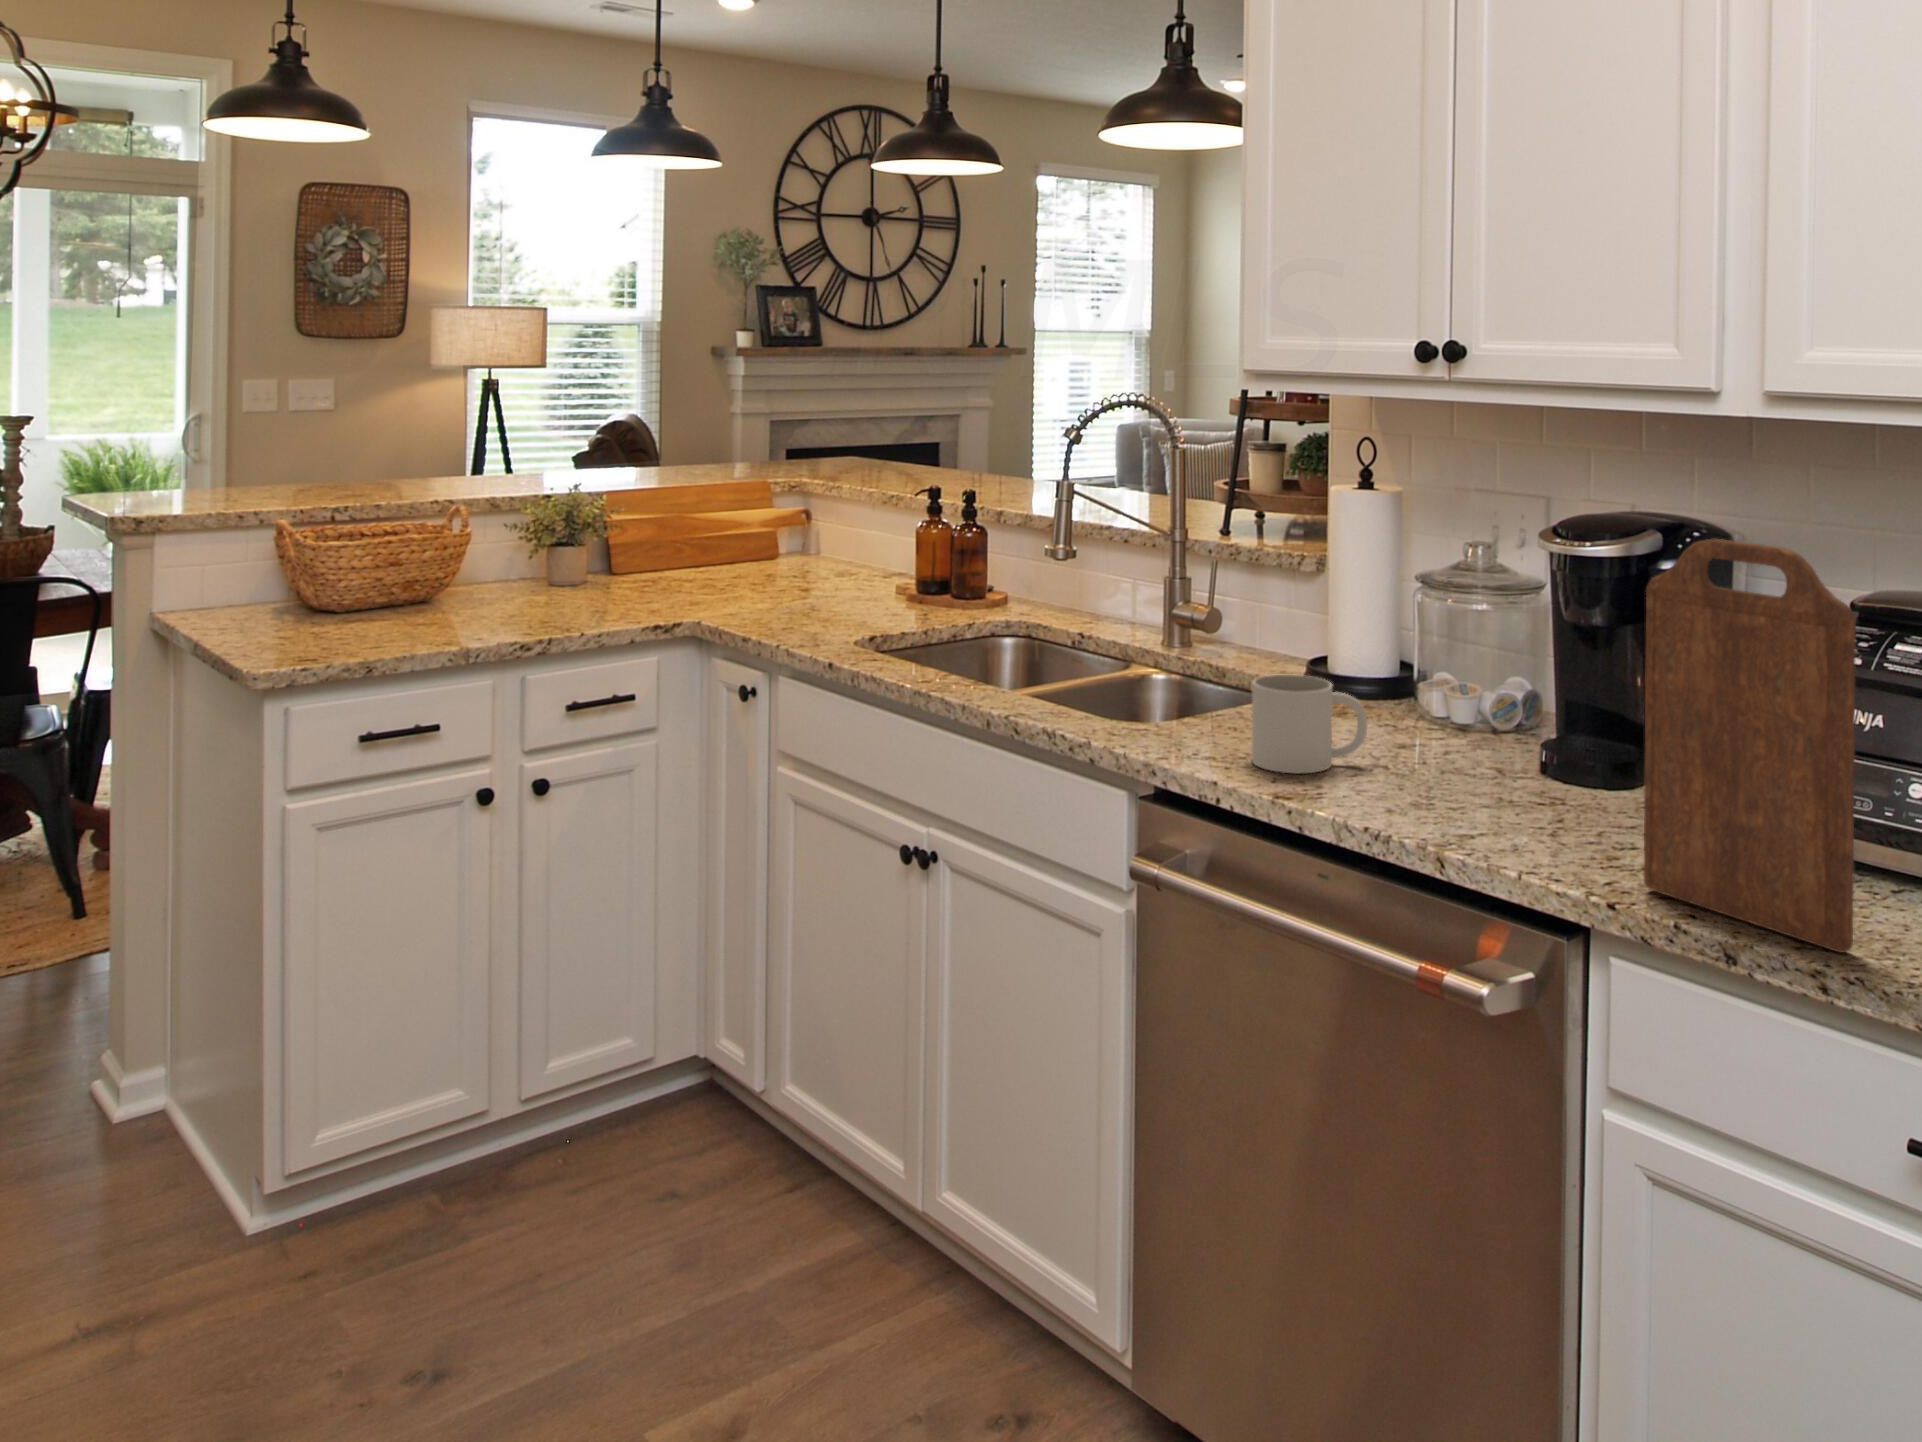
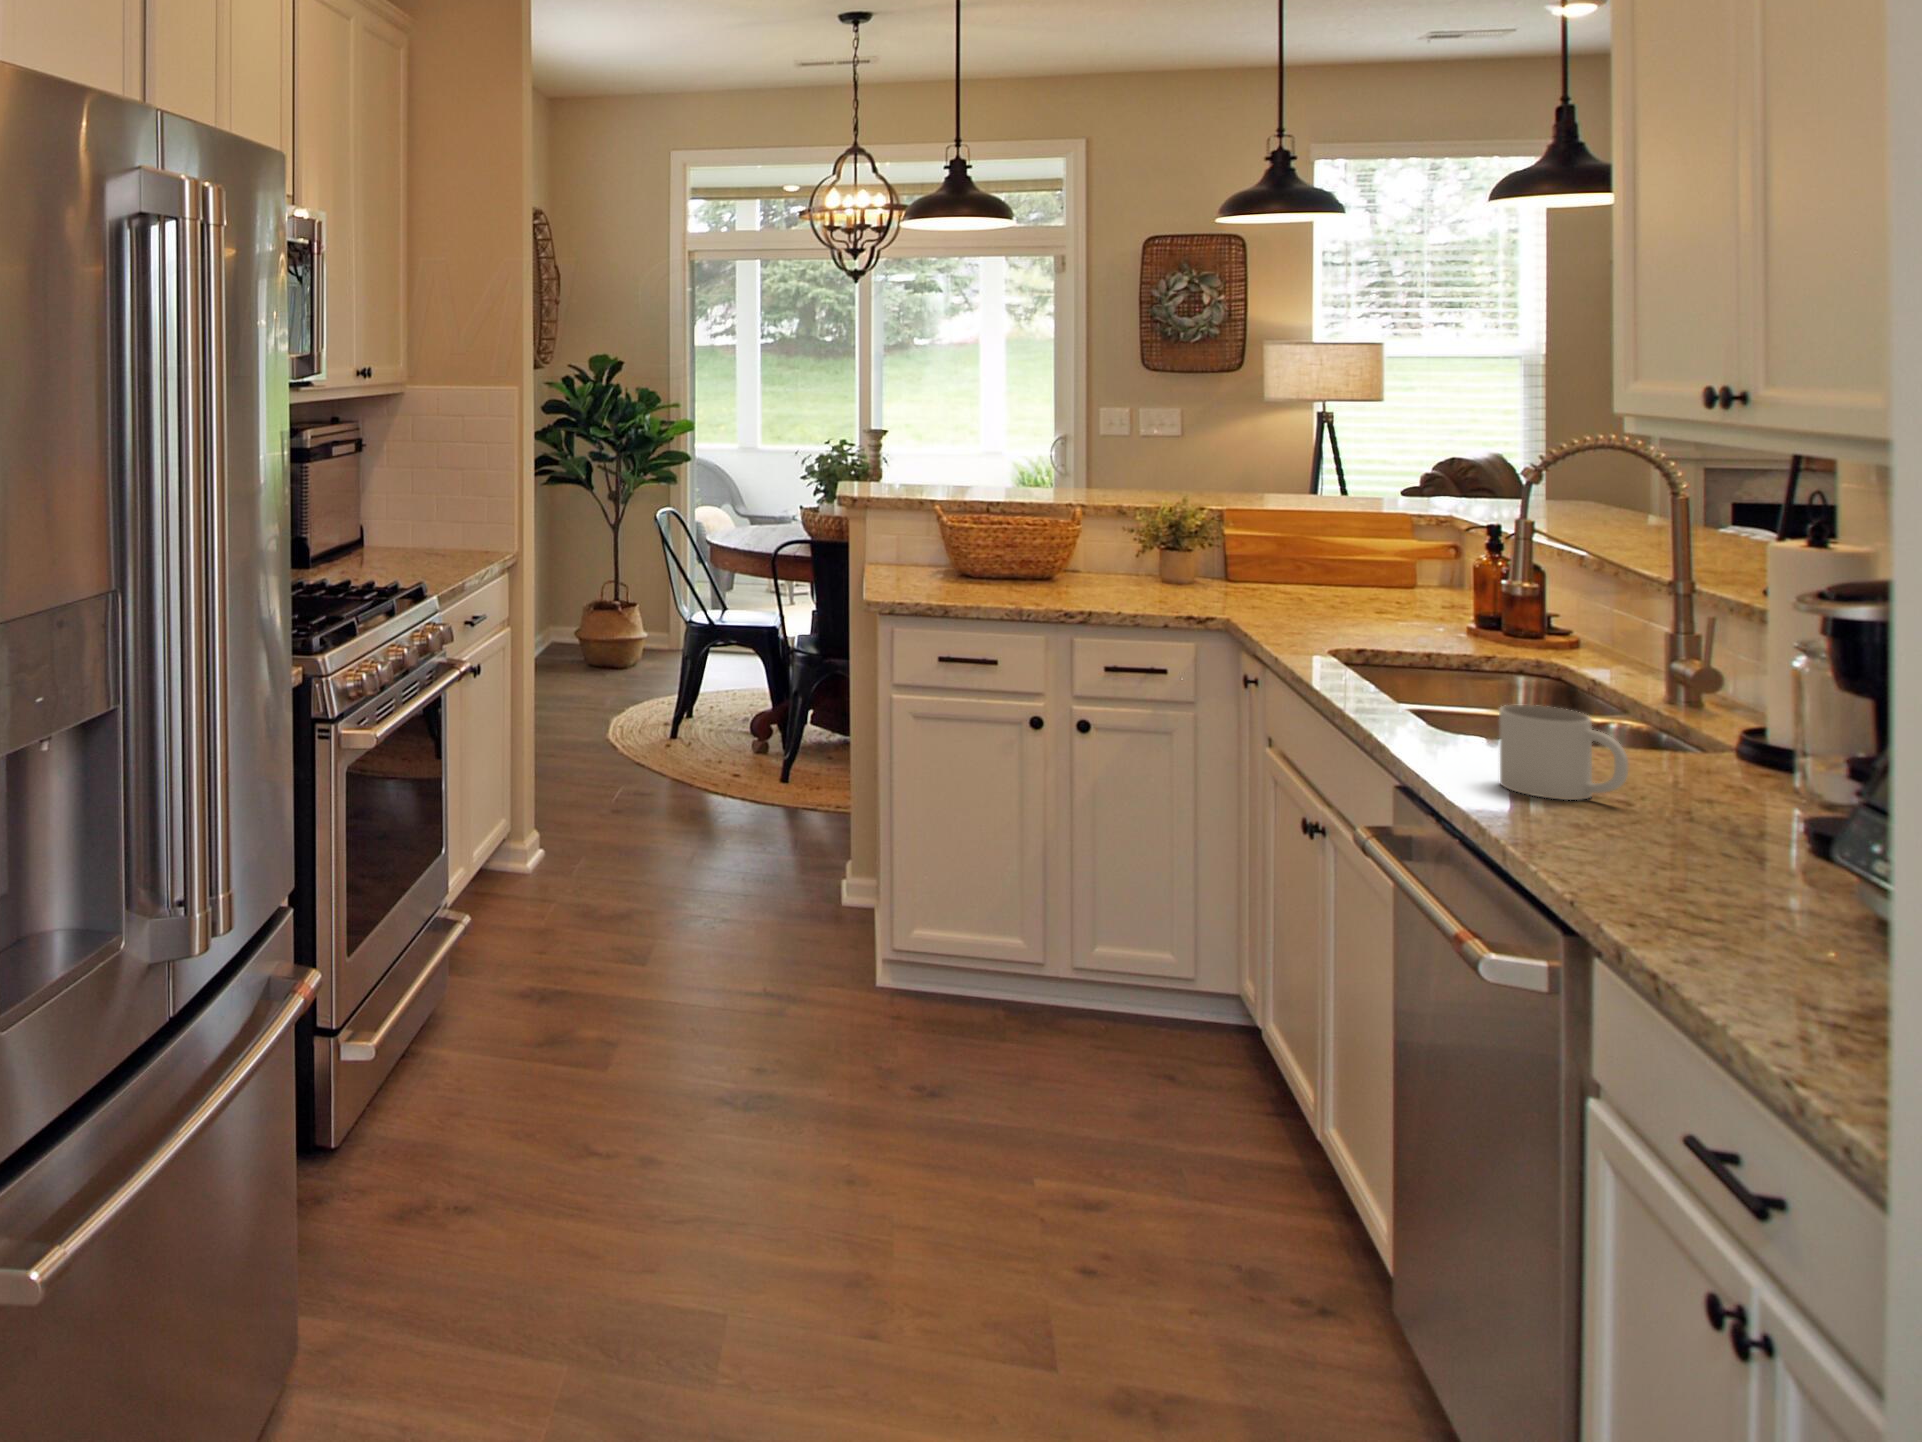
cutting board: present [1644,539,1856,953] -> none [1651,585,1753,993]

